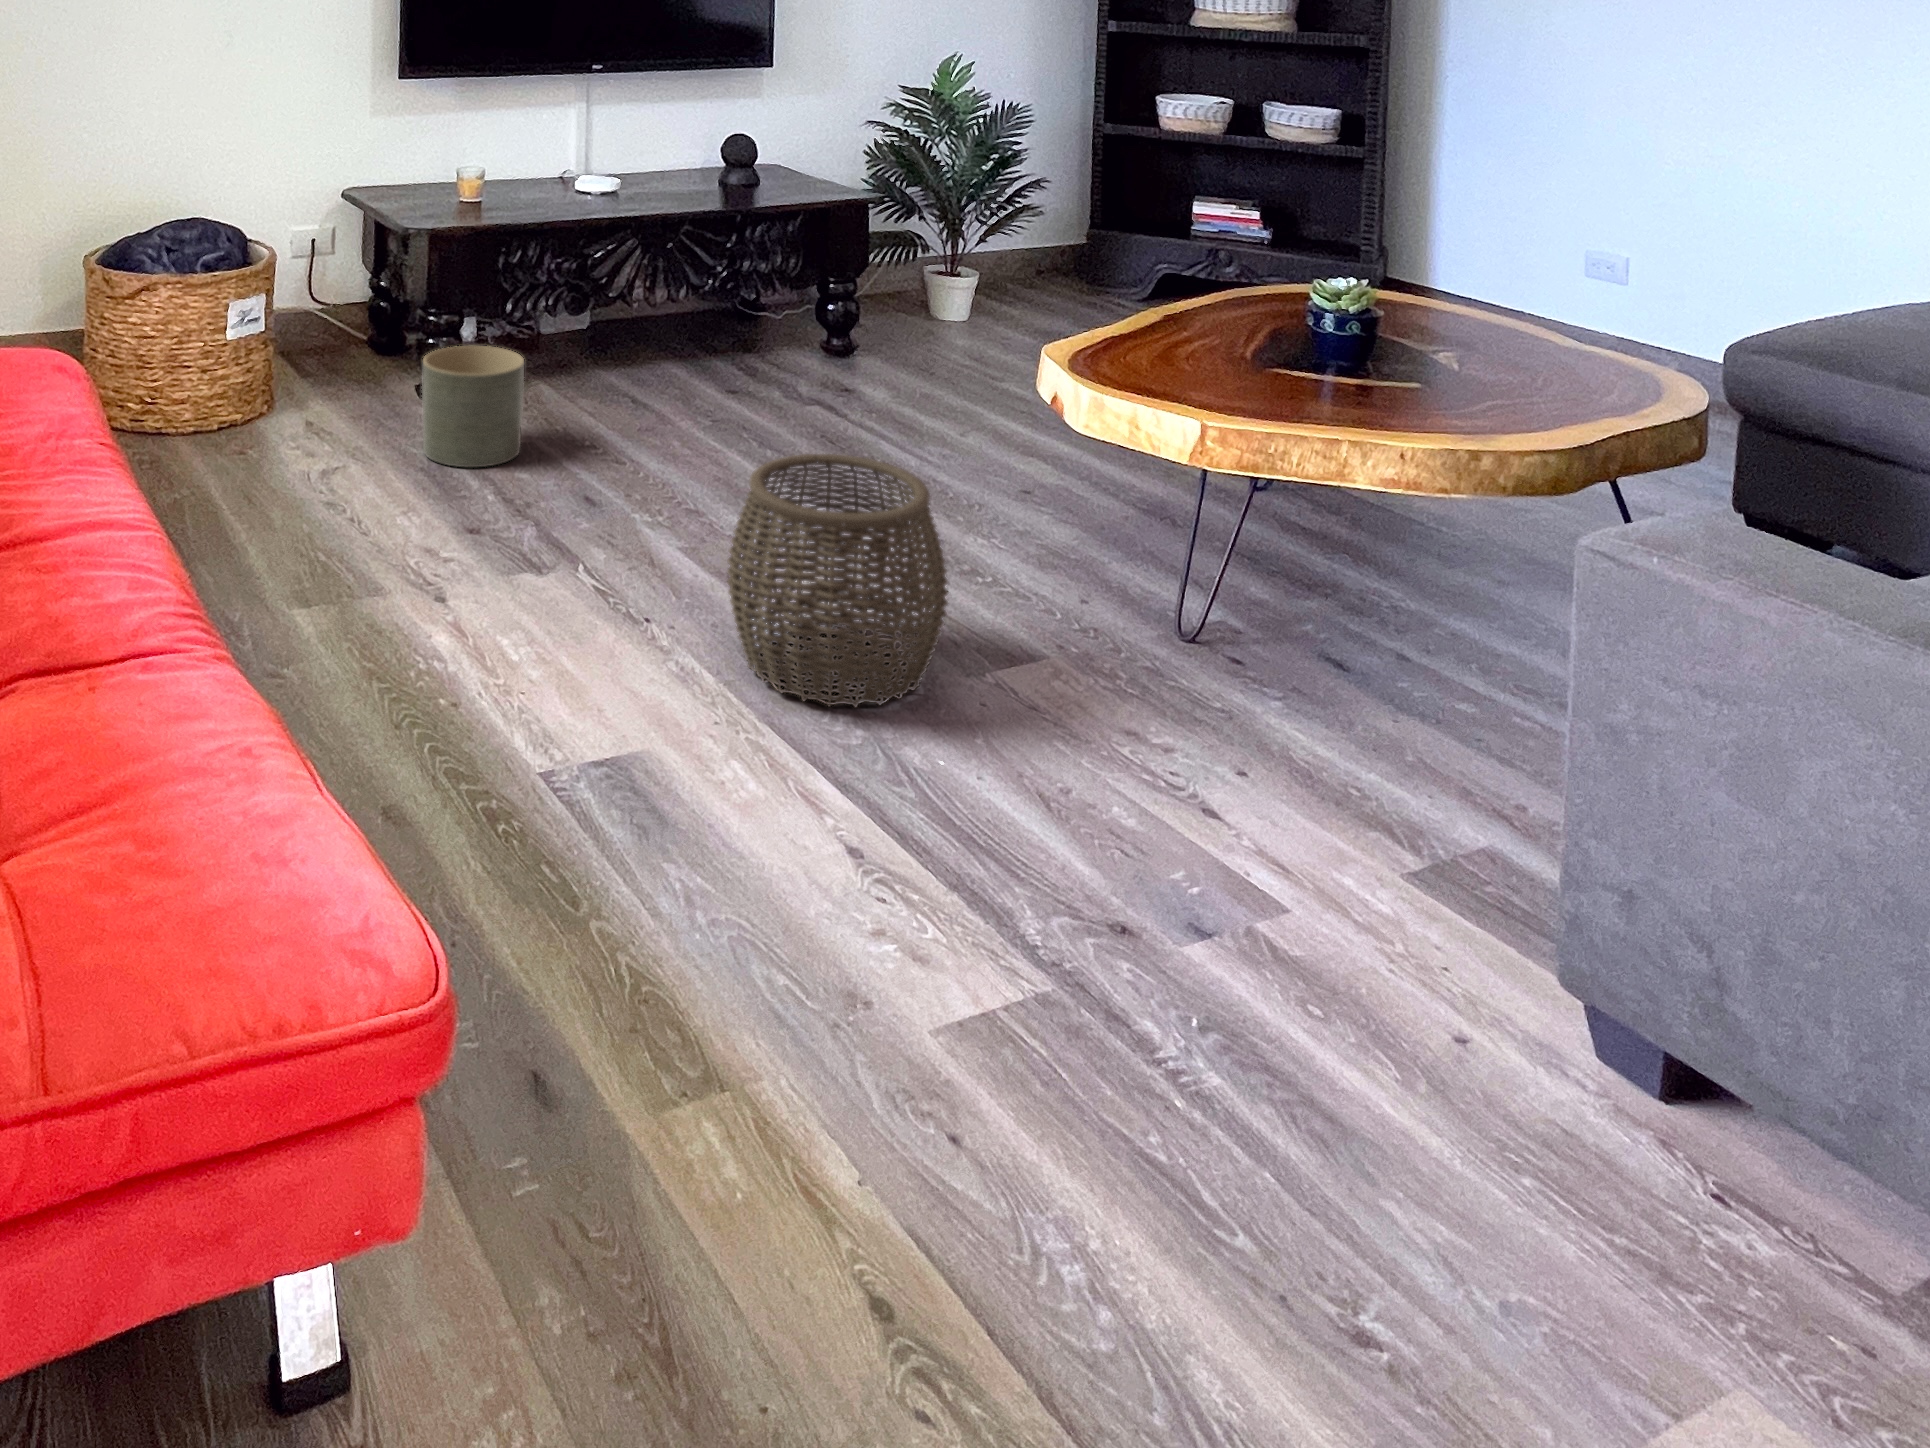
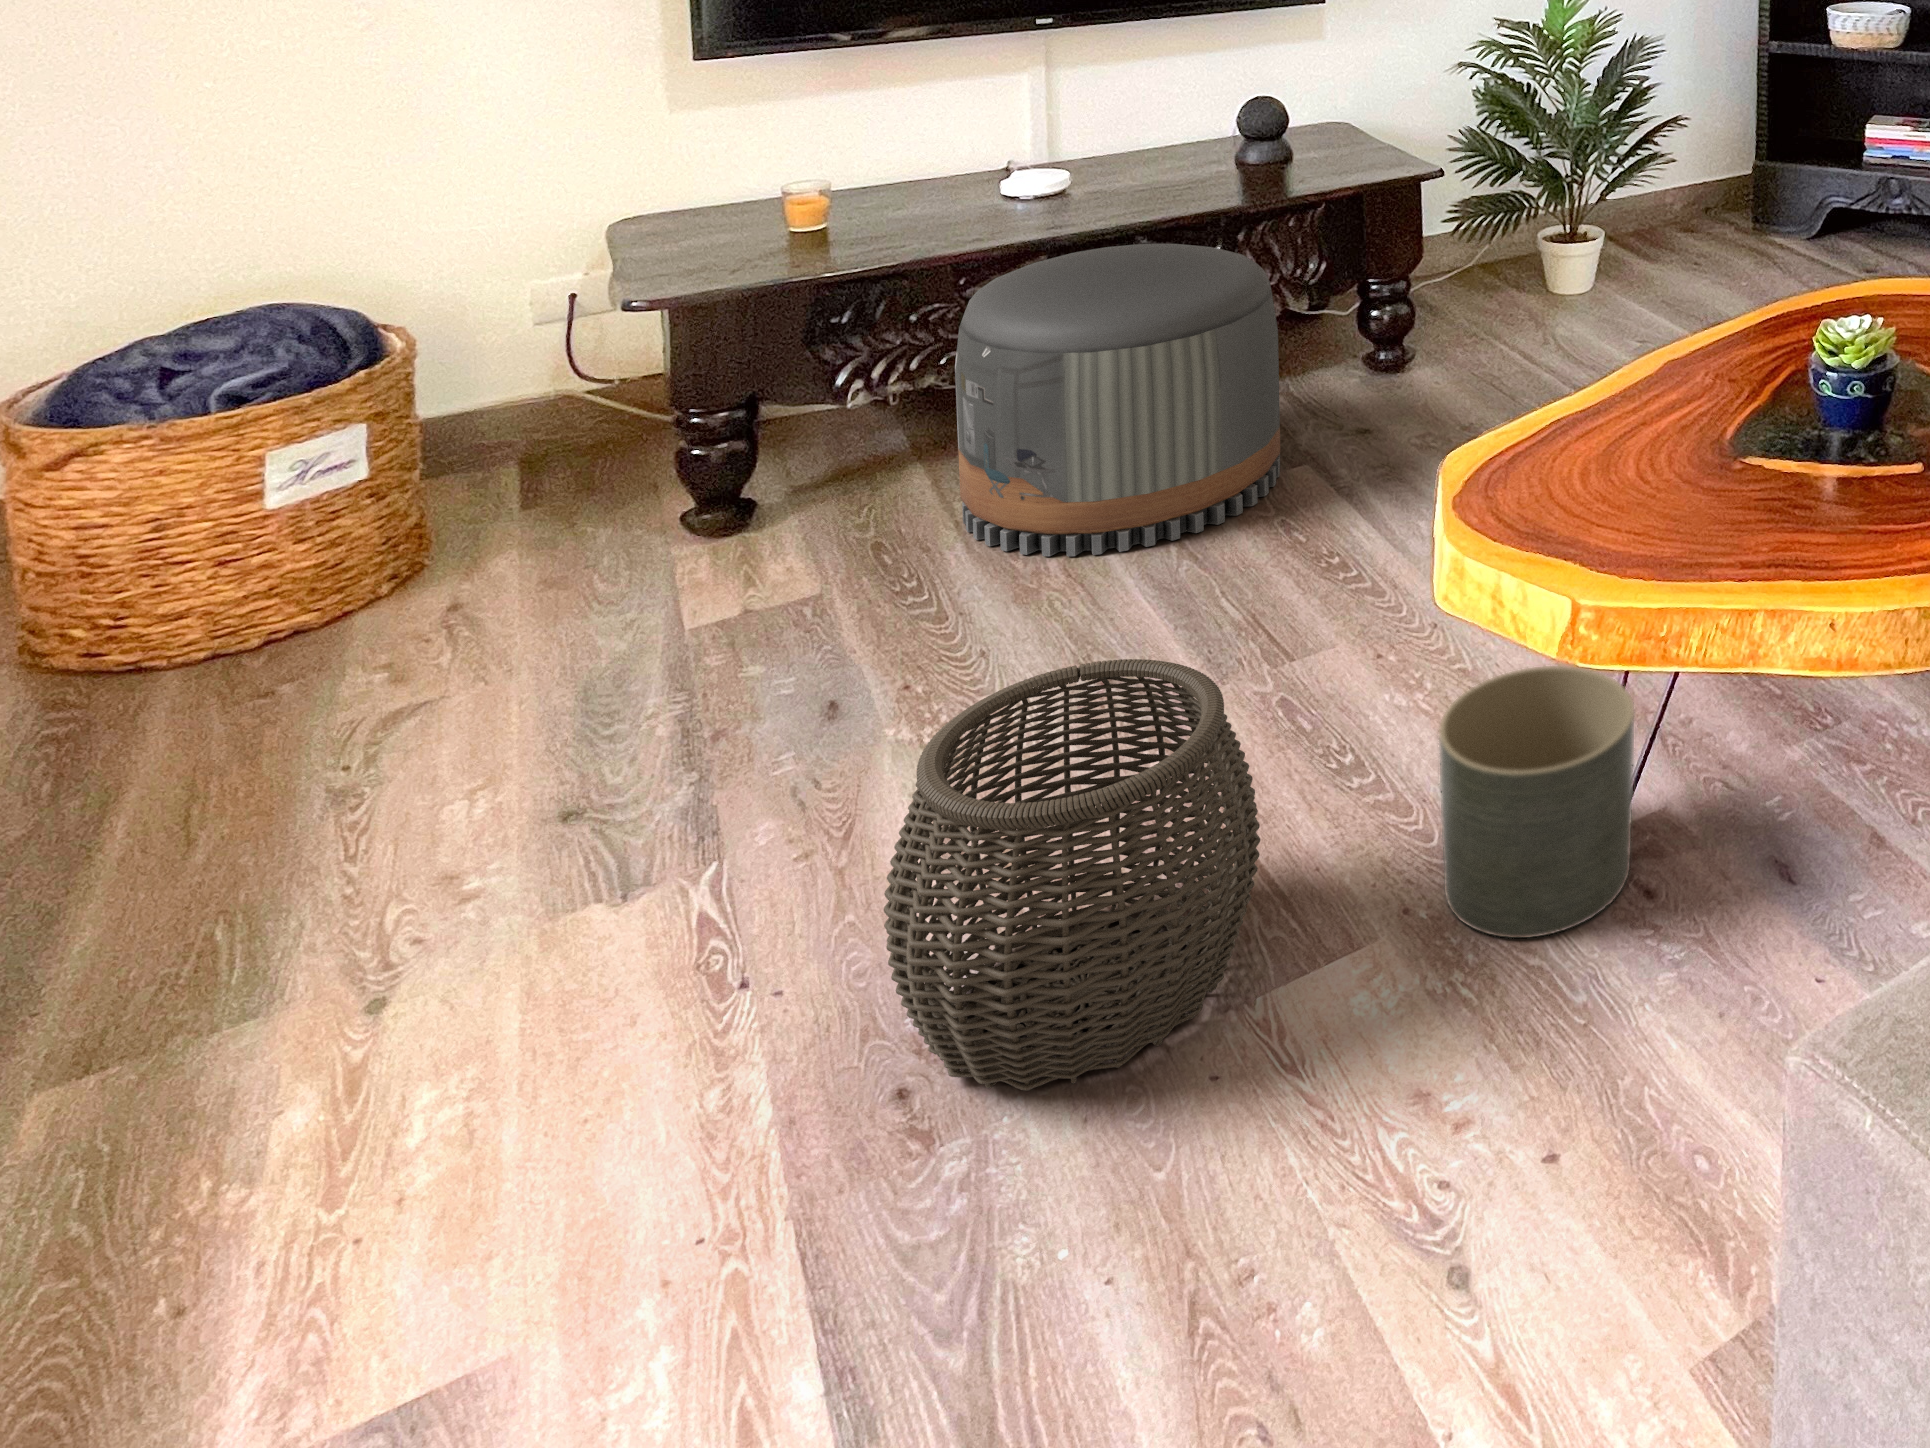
pouf: none [584,228,797,440] -> present [955,244,1280,556]
planter: present [422,346,524,467] -> present [1439,666,1634,938]

